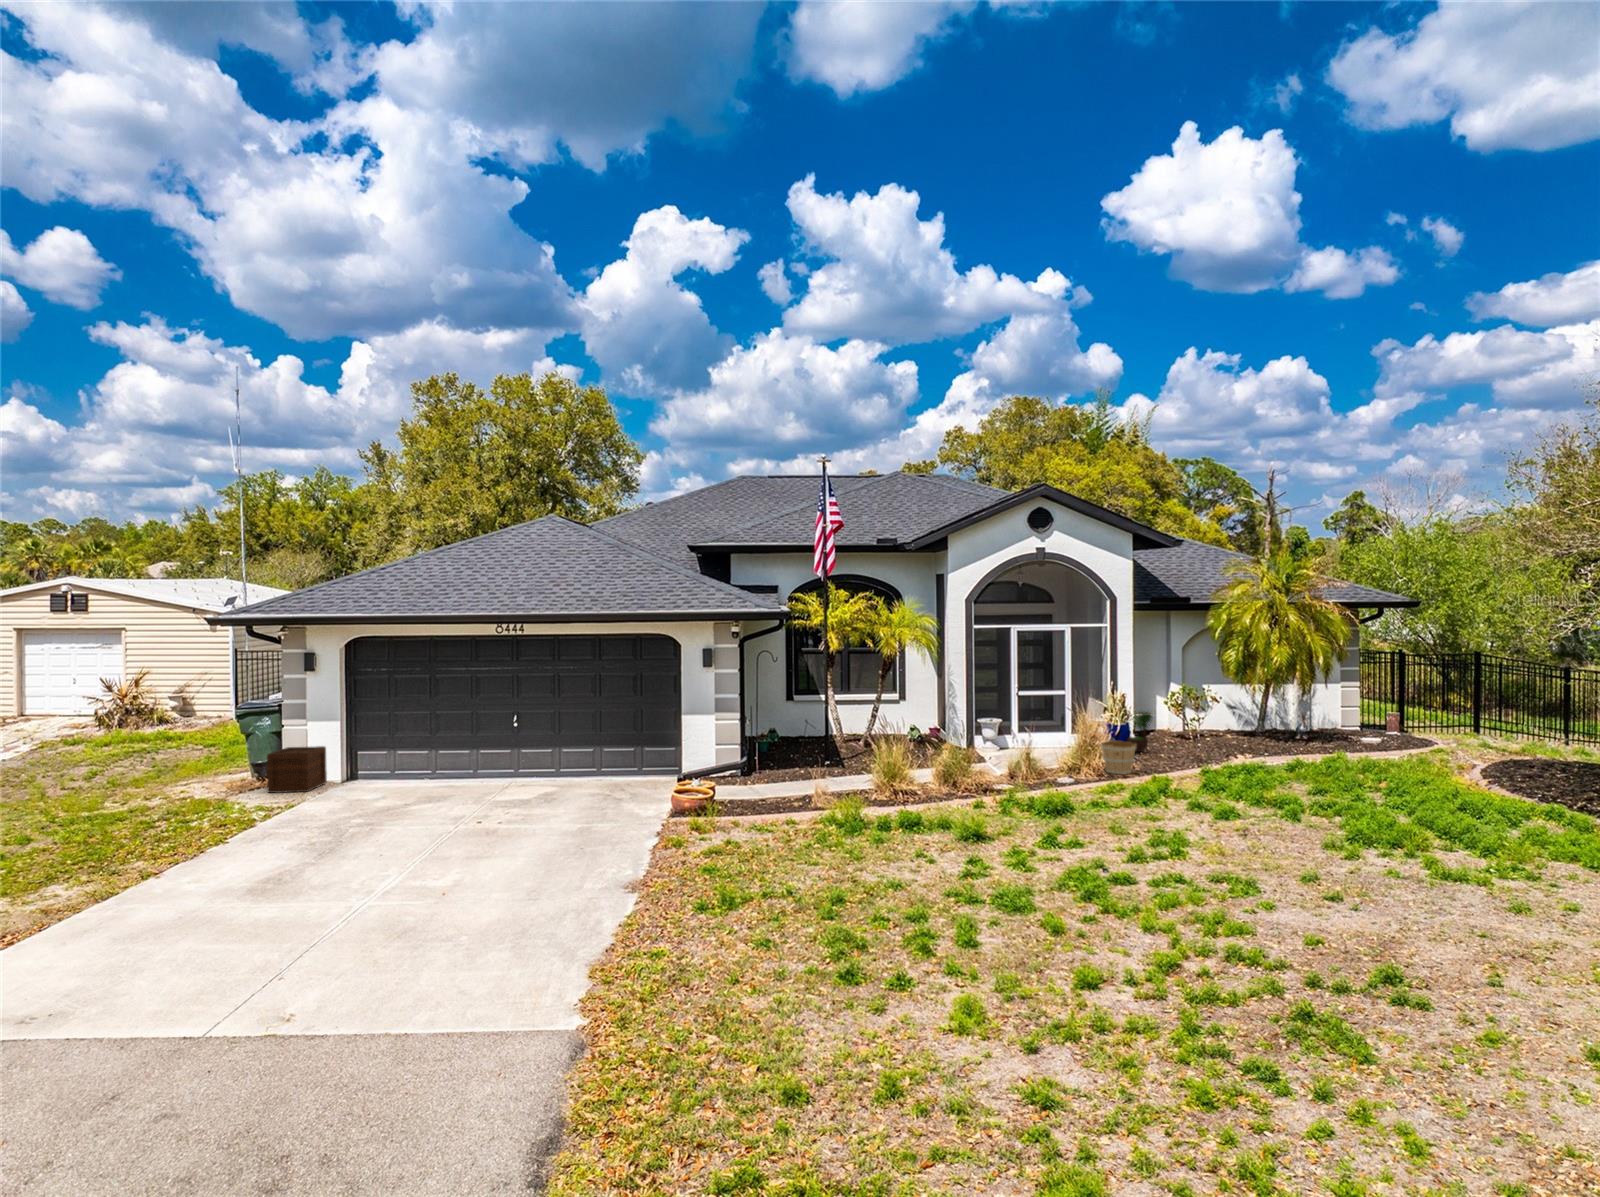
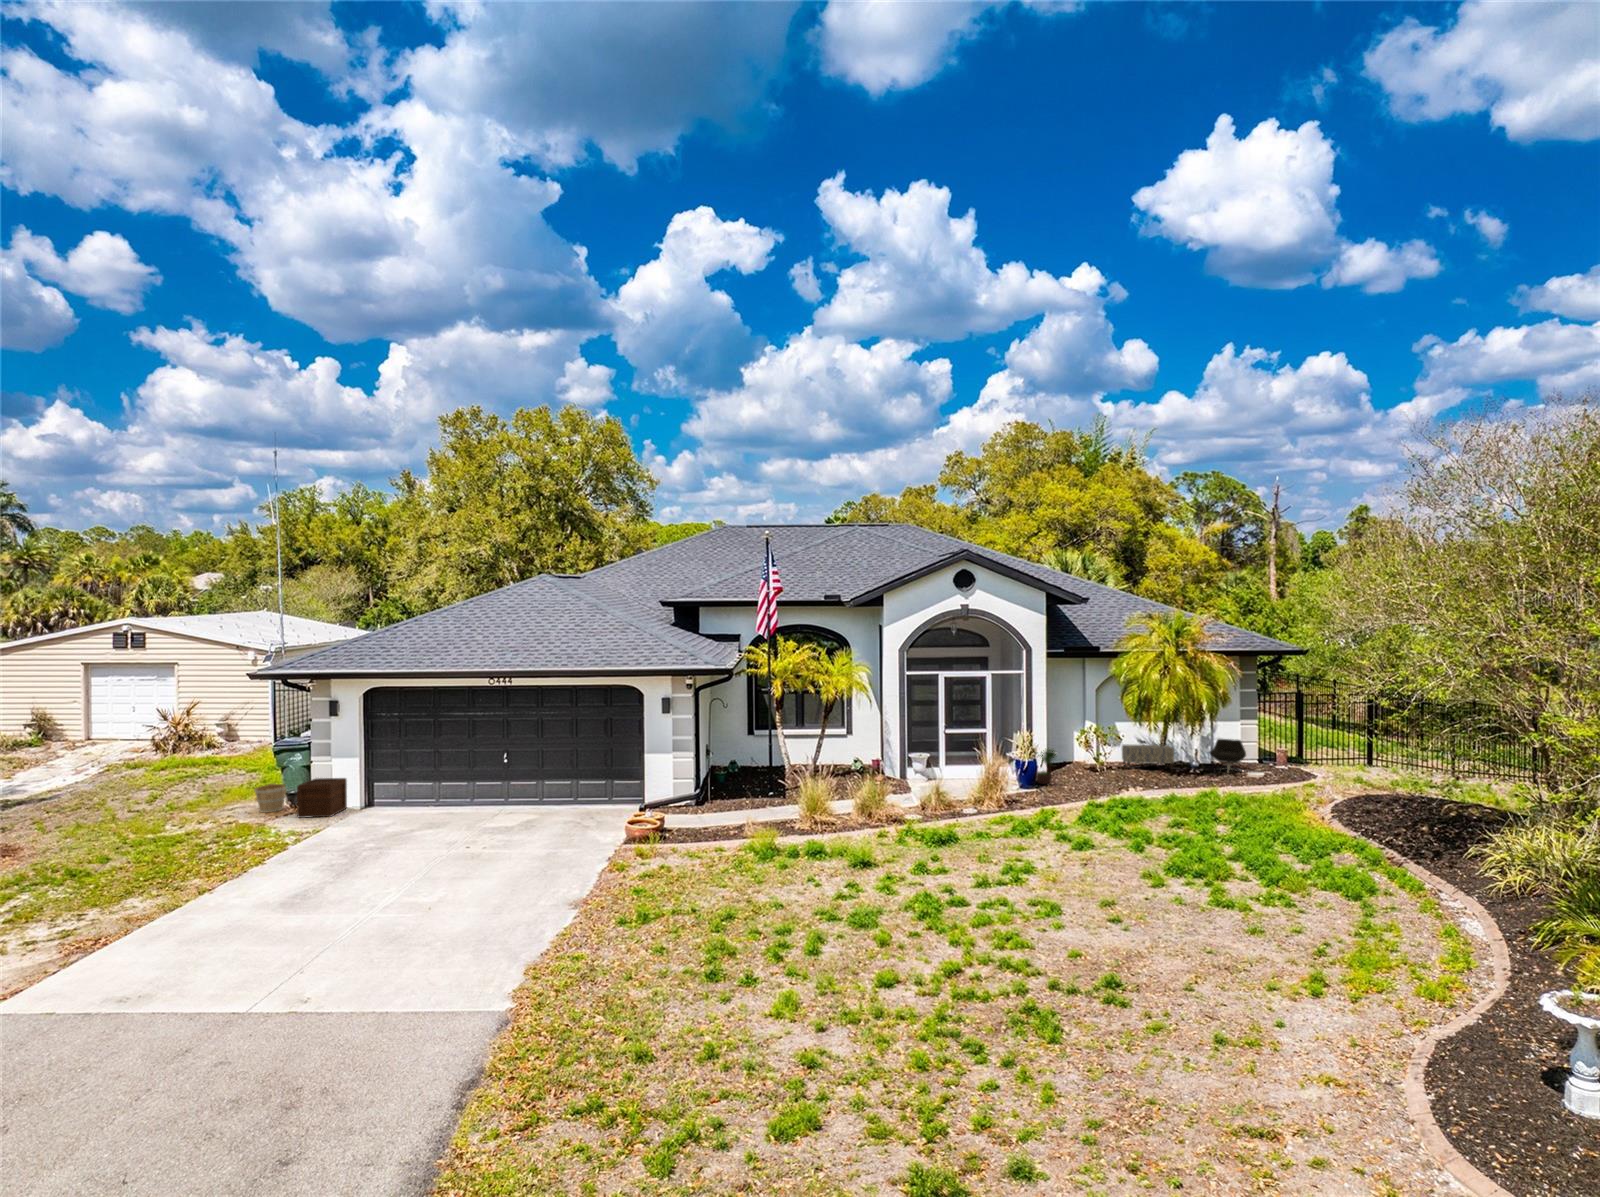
lounge chair: none [1316,701,1360,739] -> present [1210,739,1246,772]
bench: none [1213,709,1276,736] -> present [1122,745,1174,769]
wooden bucket: present [1101,740,1136,774] -> present [255,784,288,813]

